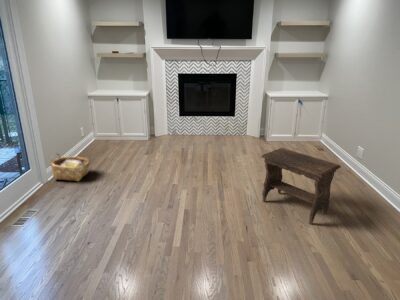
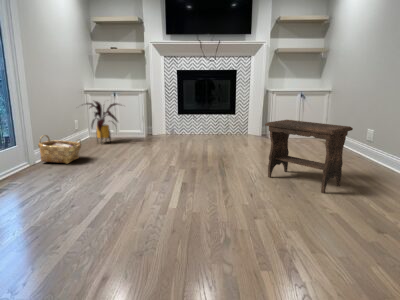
house plant: none [82,108,129,152] -> present [87,101,119,142]

